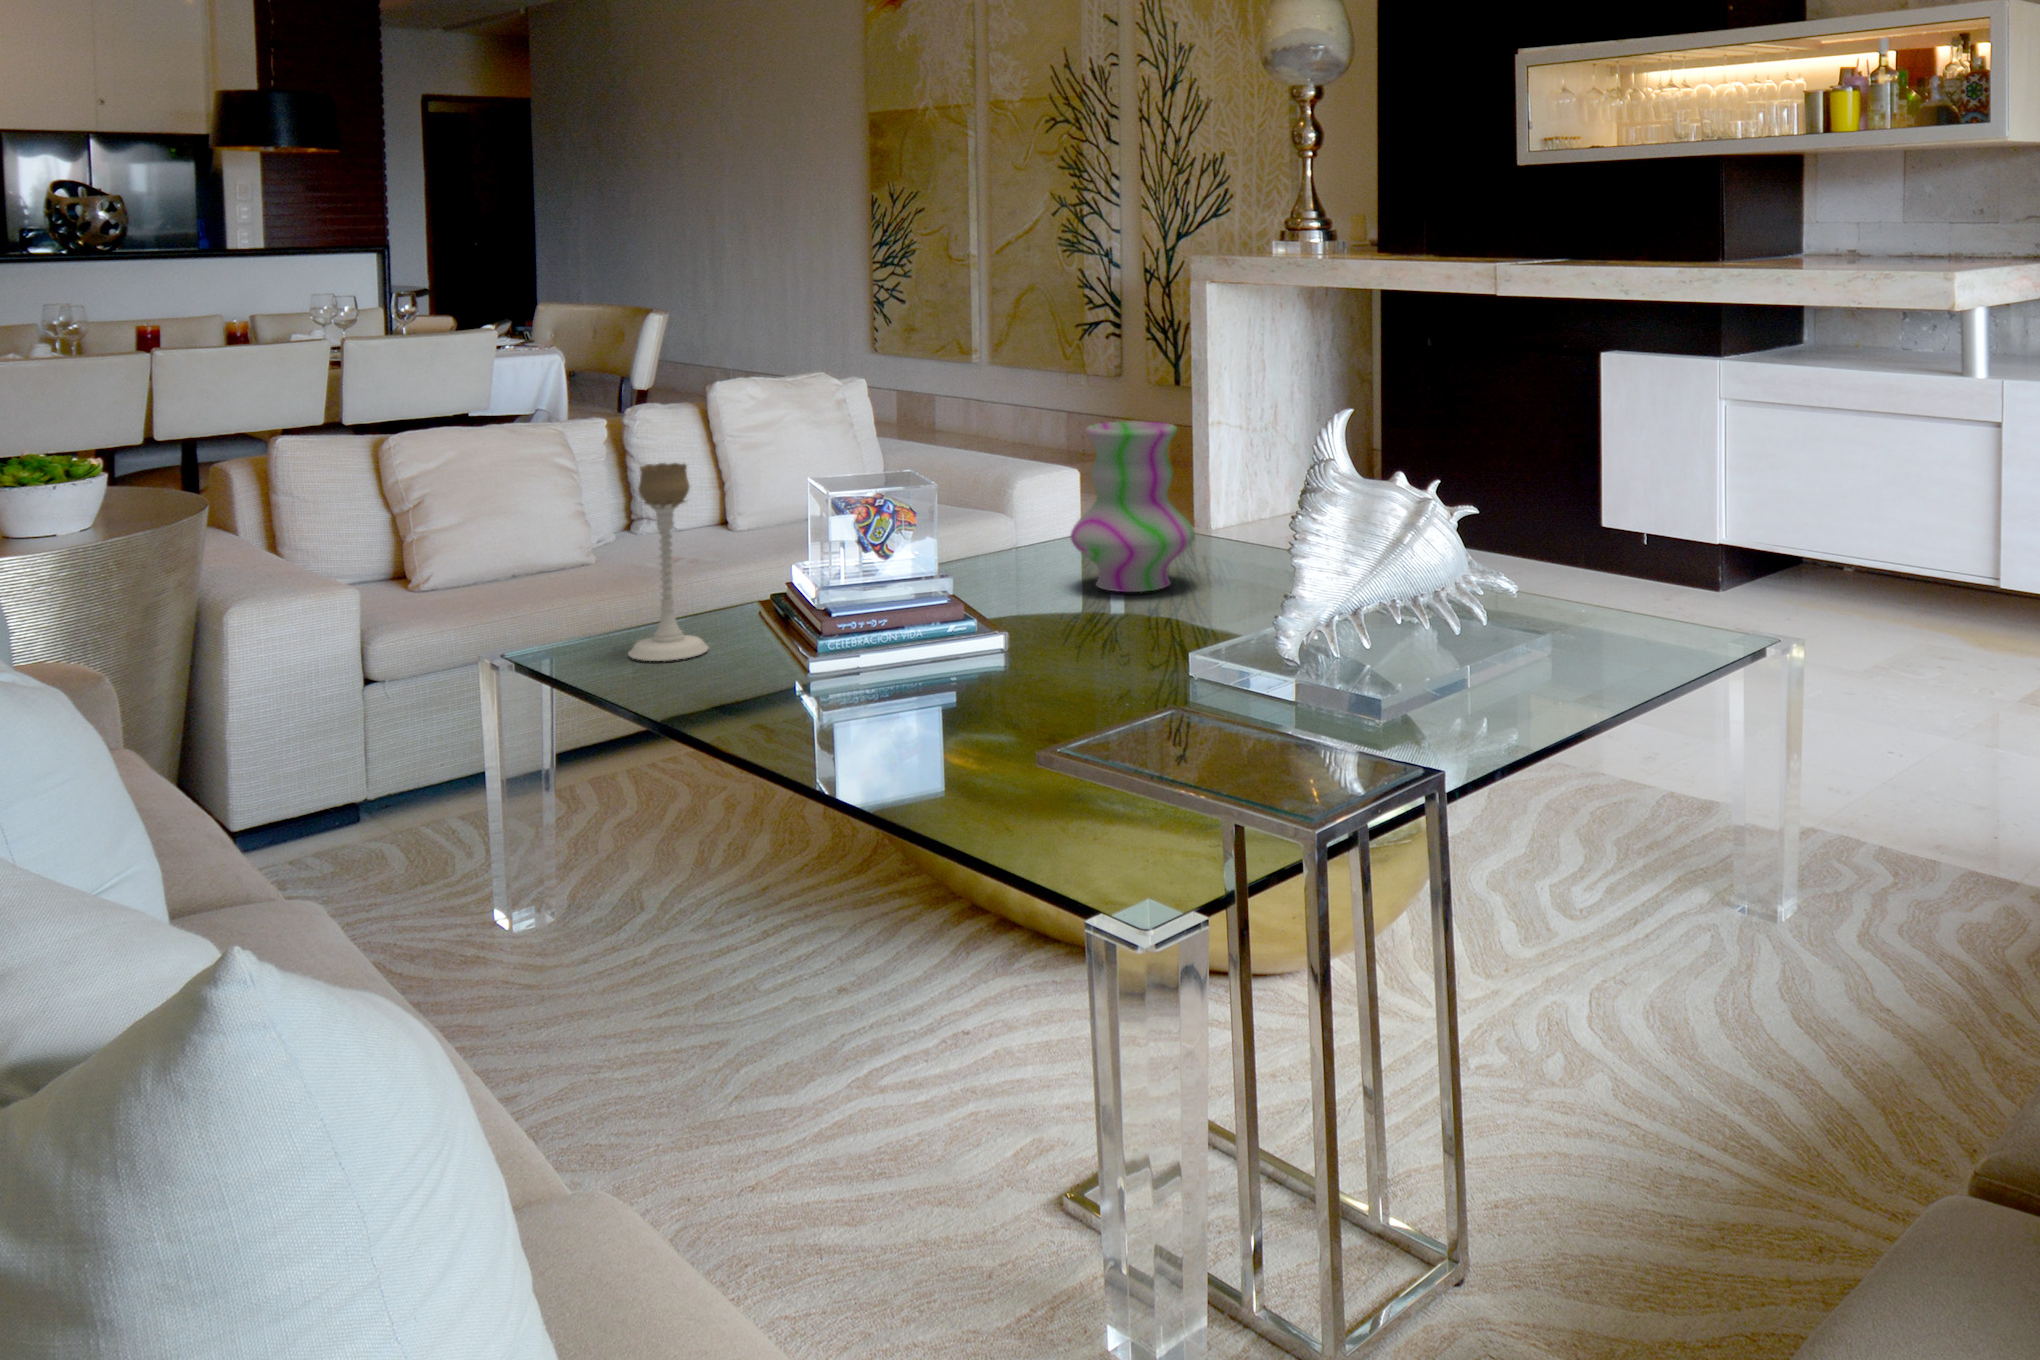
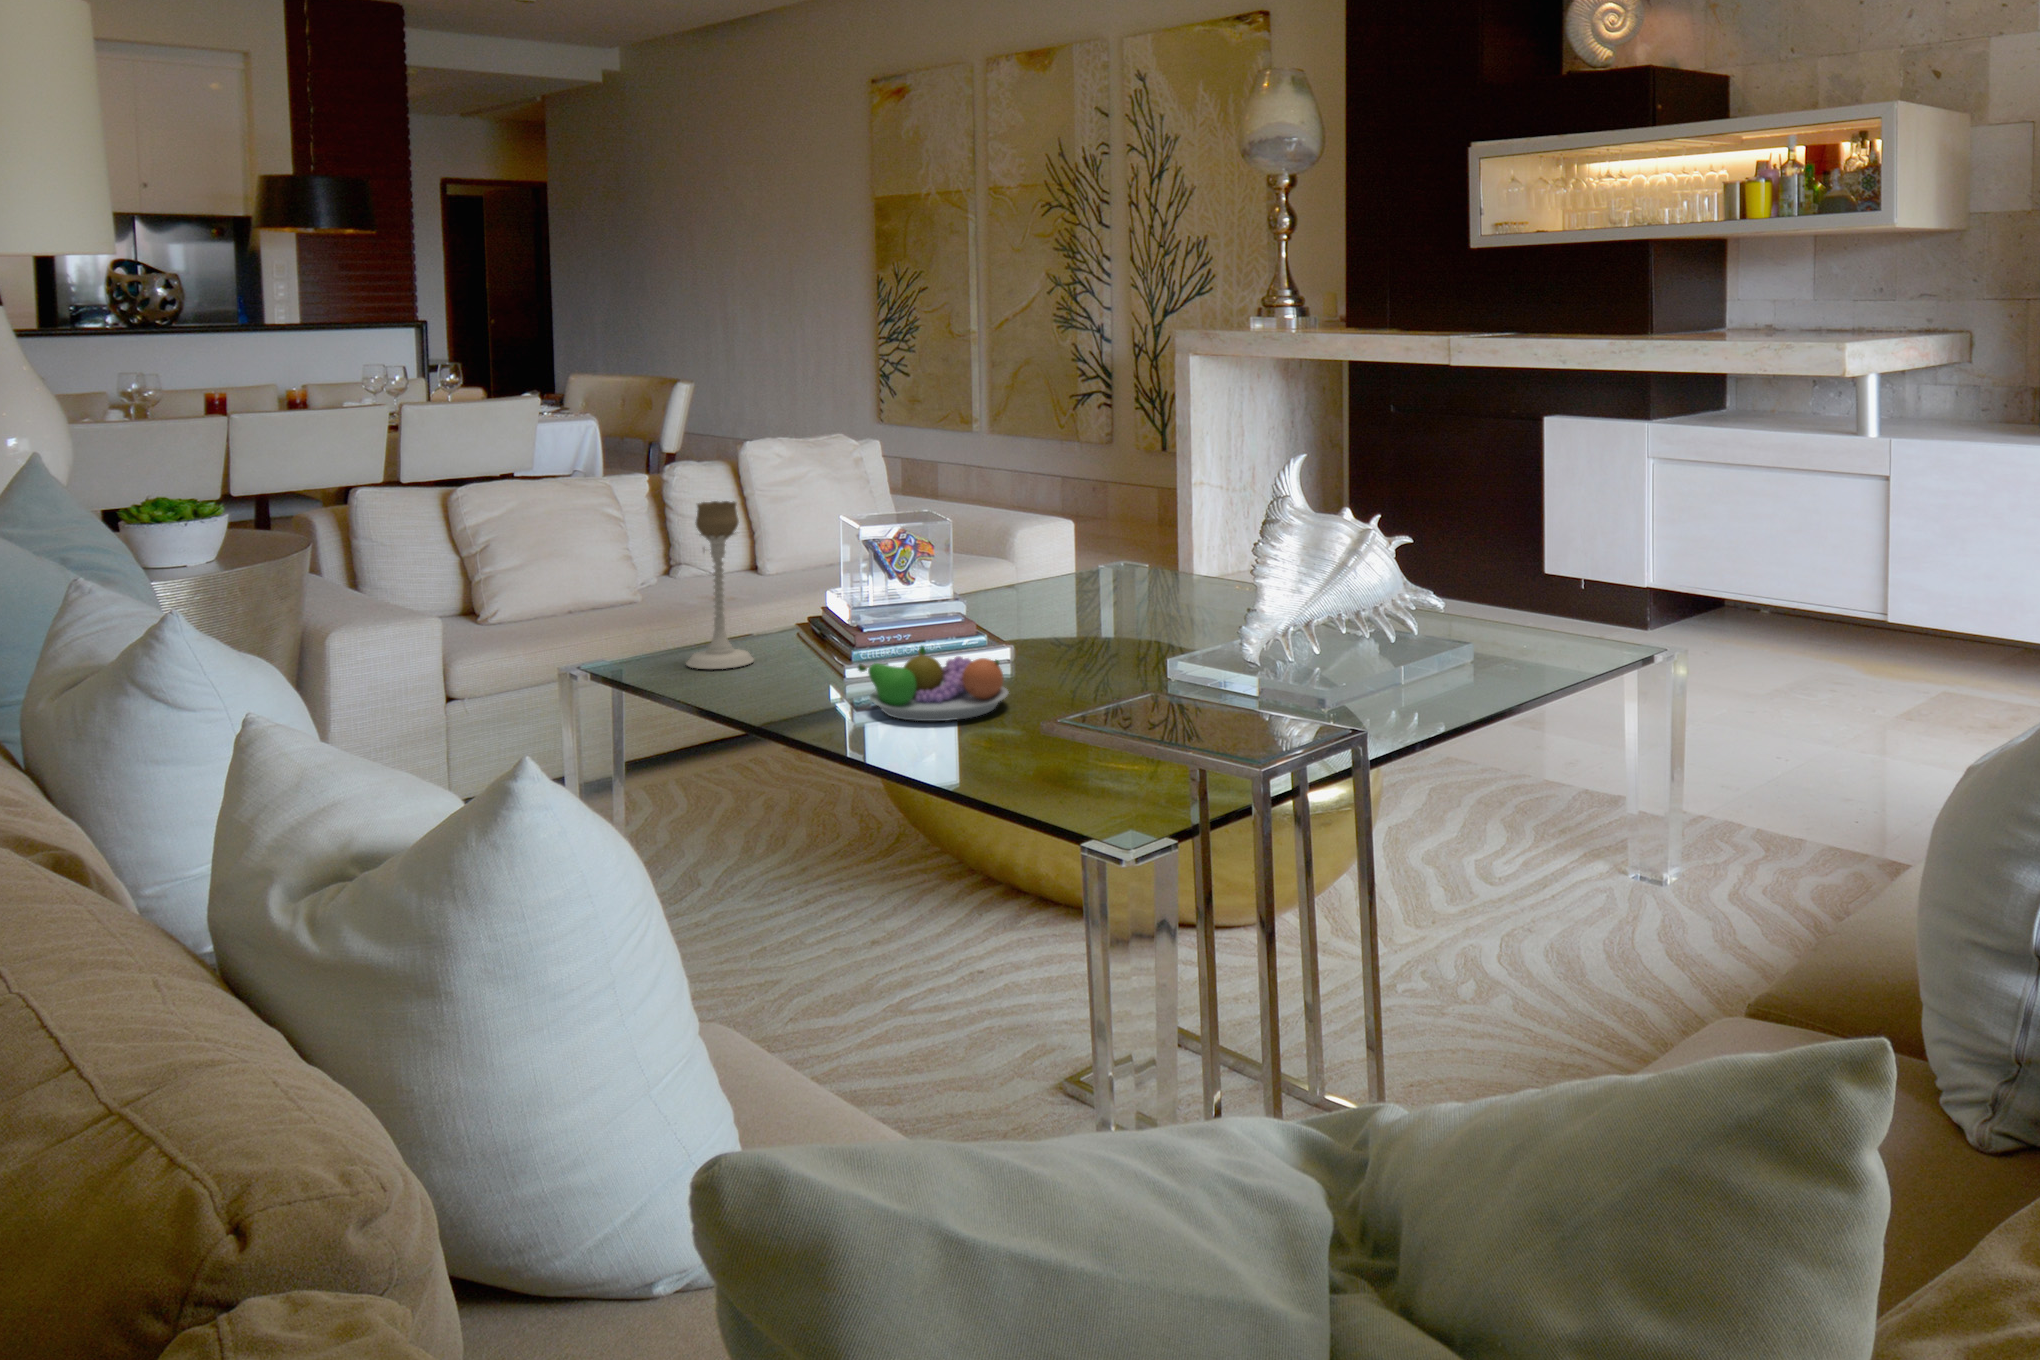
vase: present [1071,421,1194,592] -> none [1063,471,1171,618]
fruit bowl: none [824,637,1004,732] -> present [858,646,1009,721]

